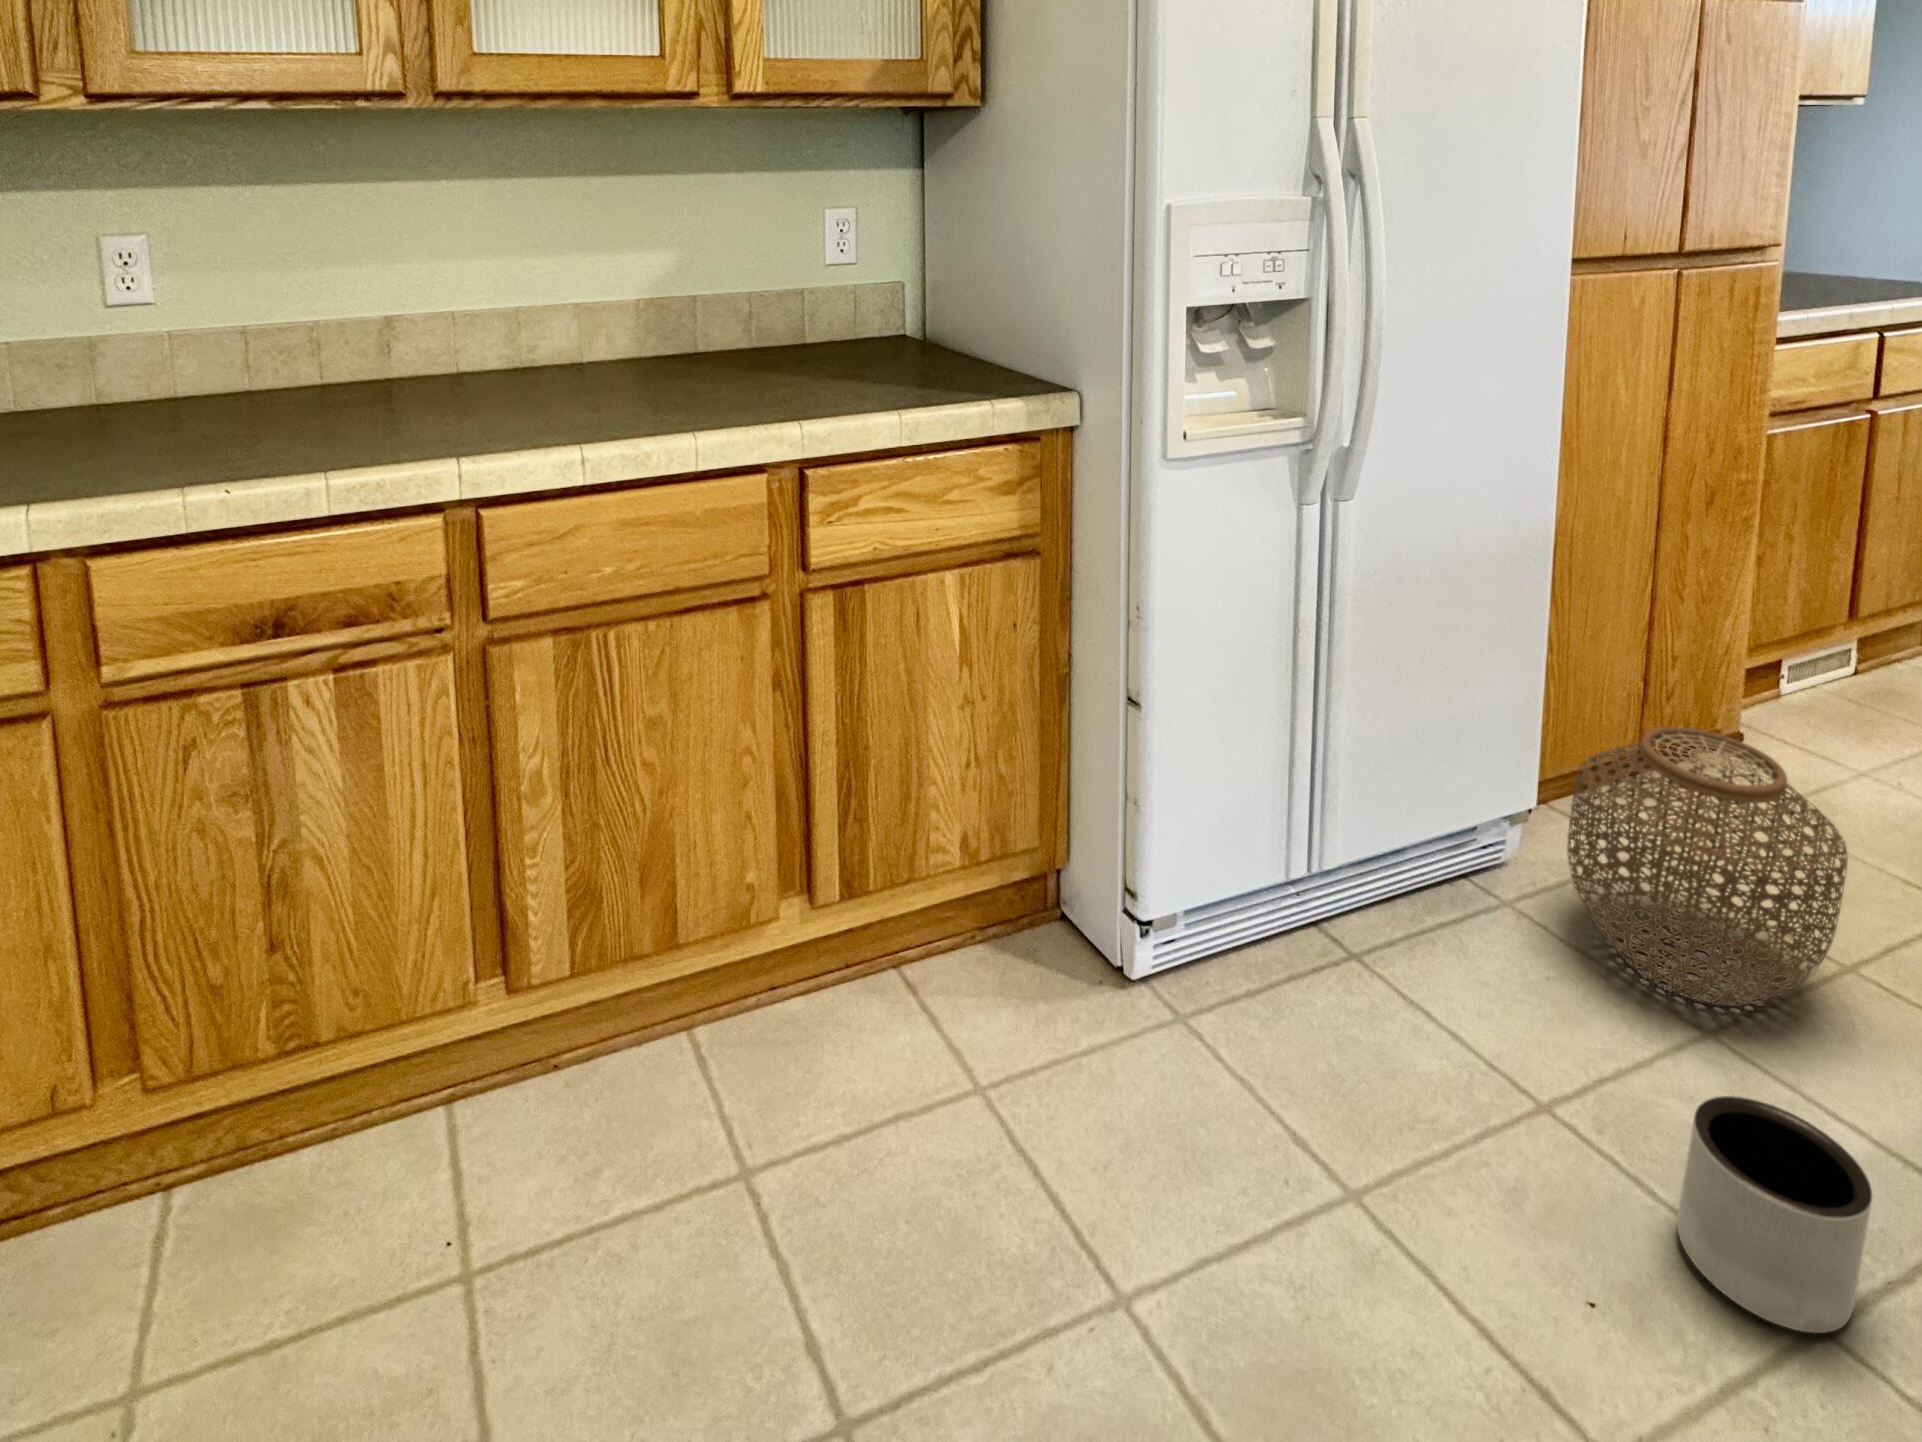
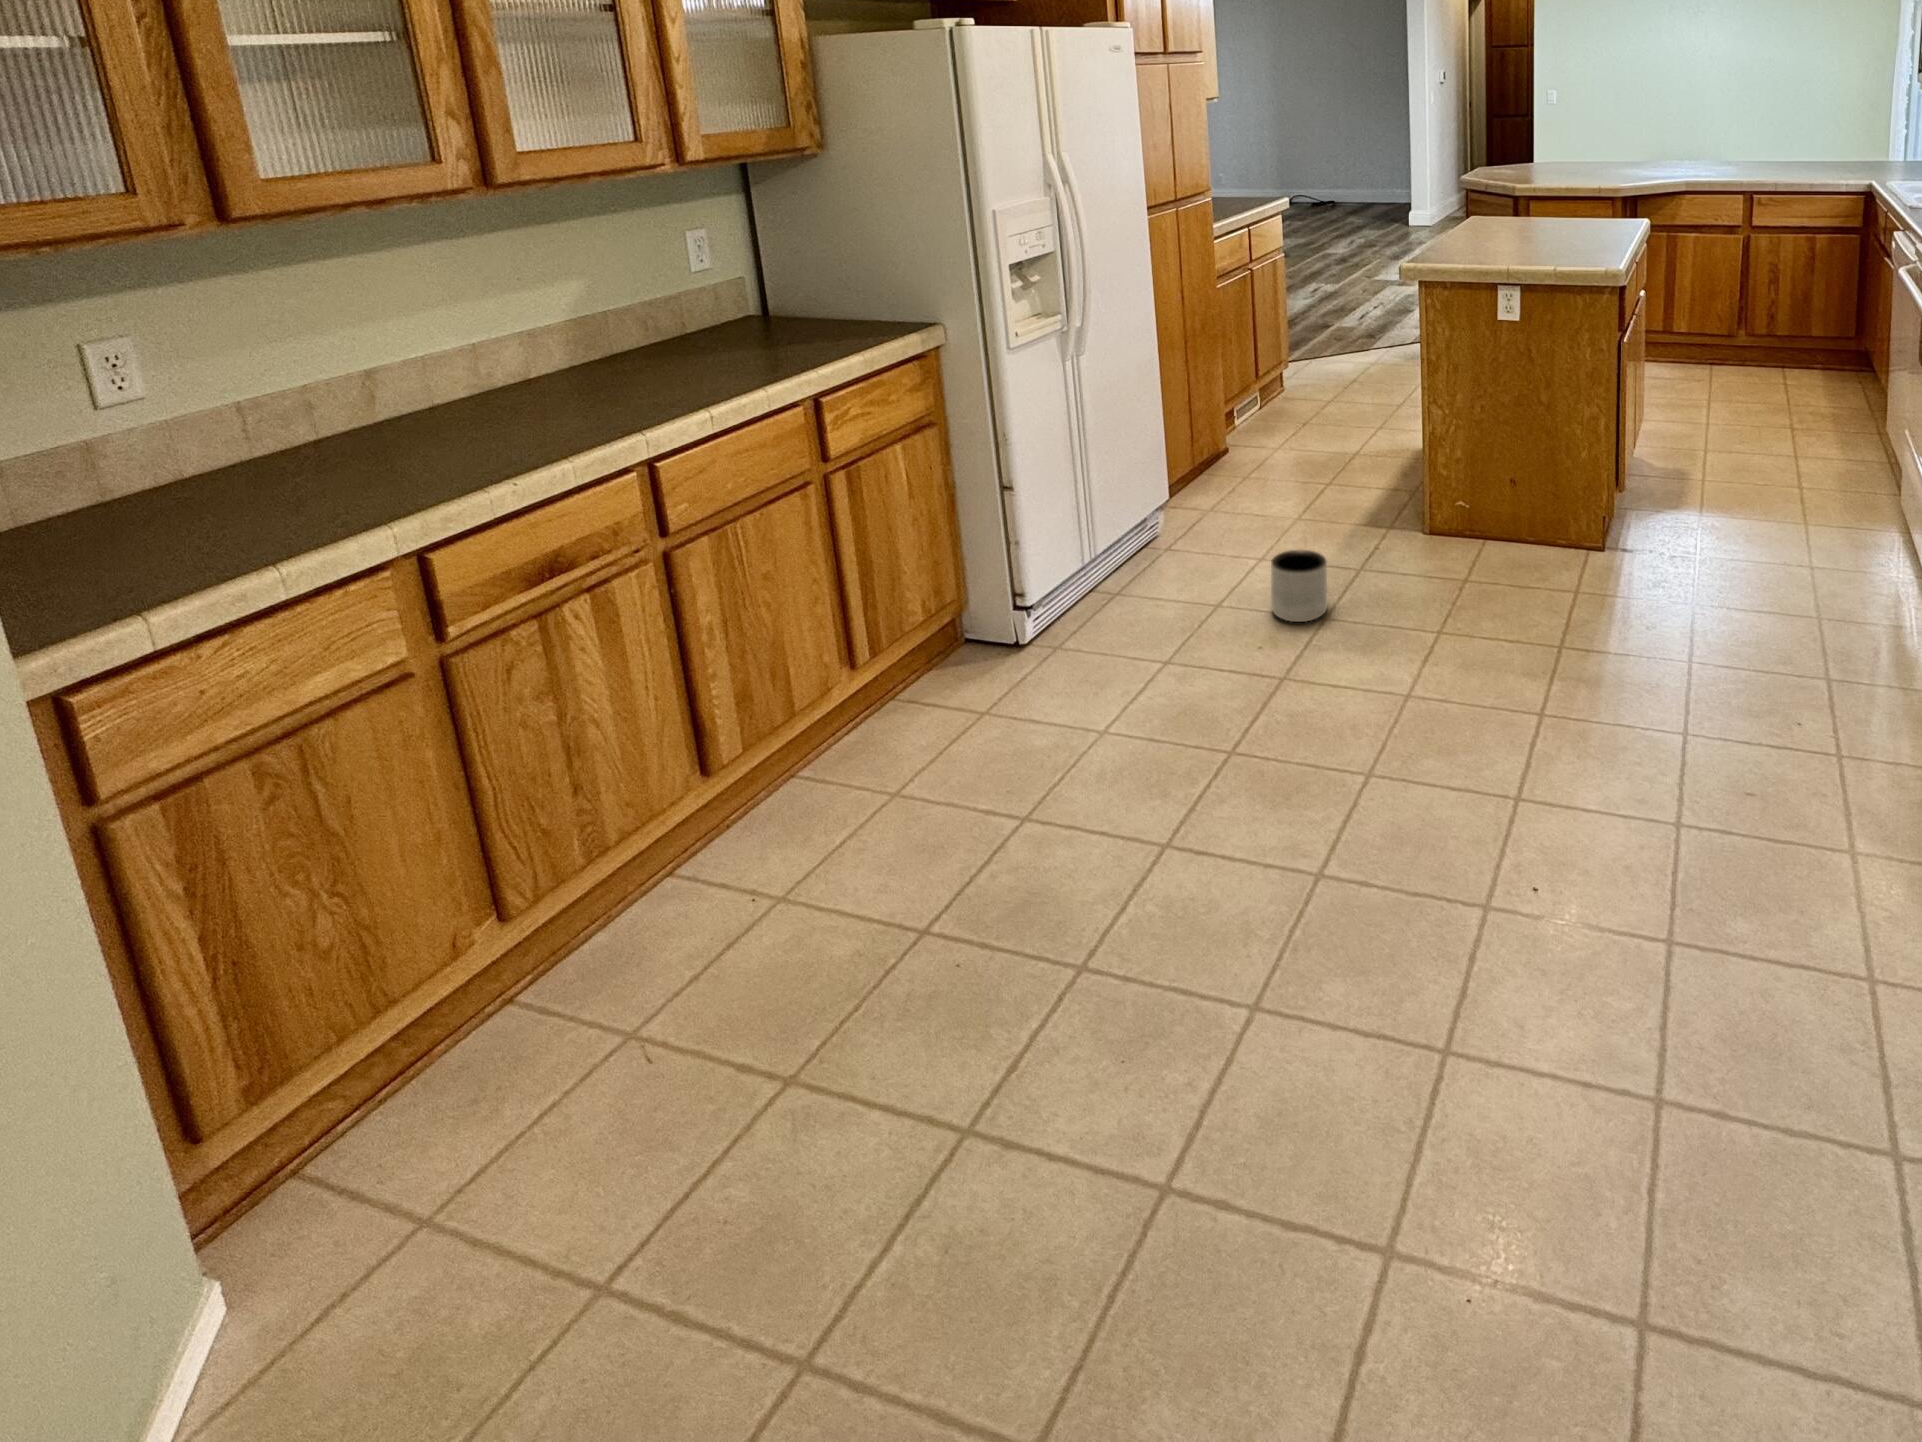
woven basket: present [1567,727,1848,1006] -> none [1187,429,1291,548]

